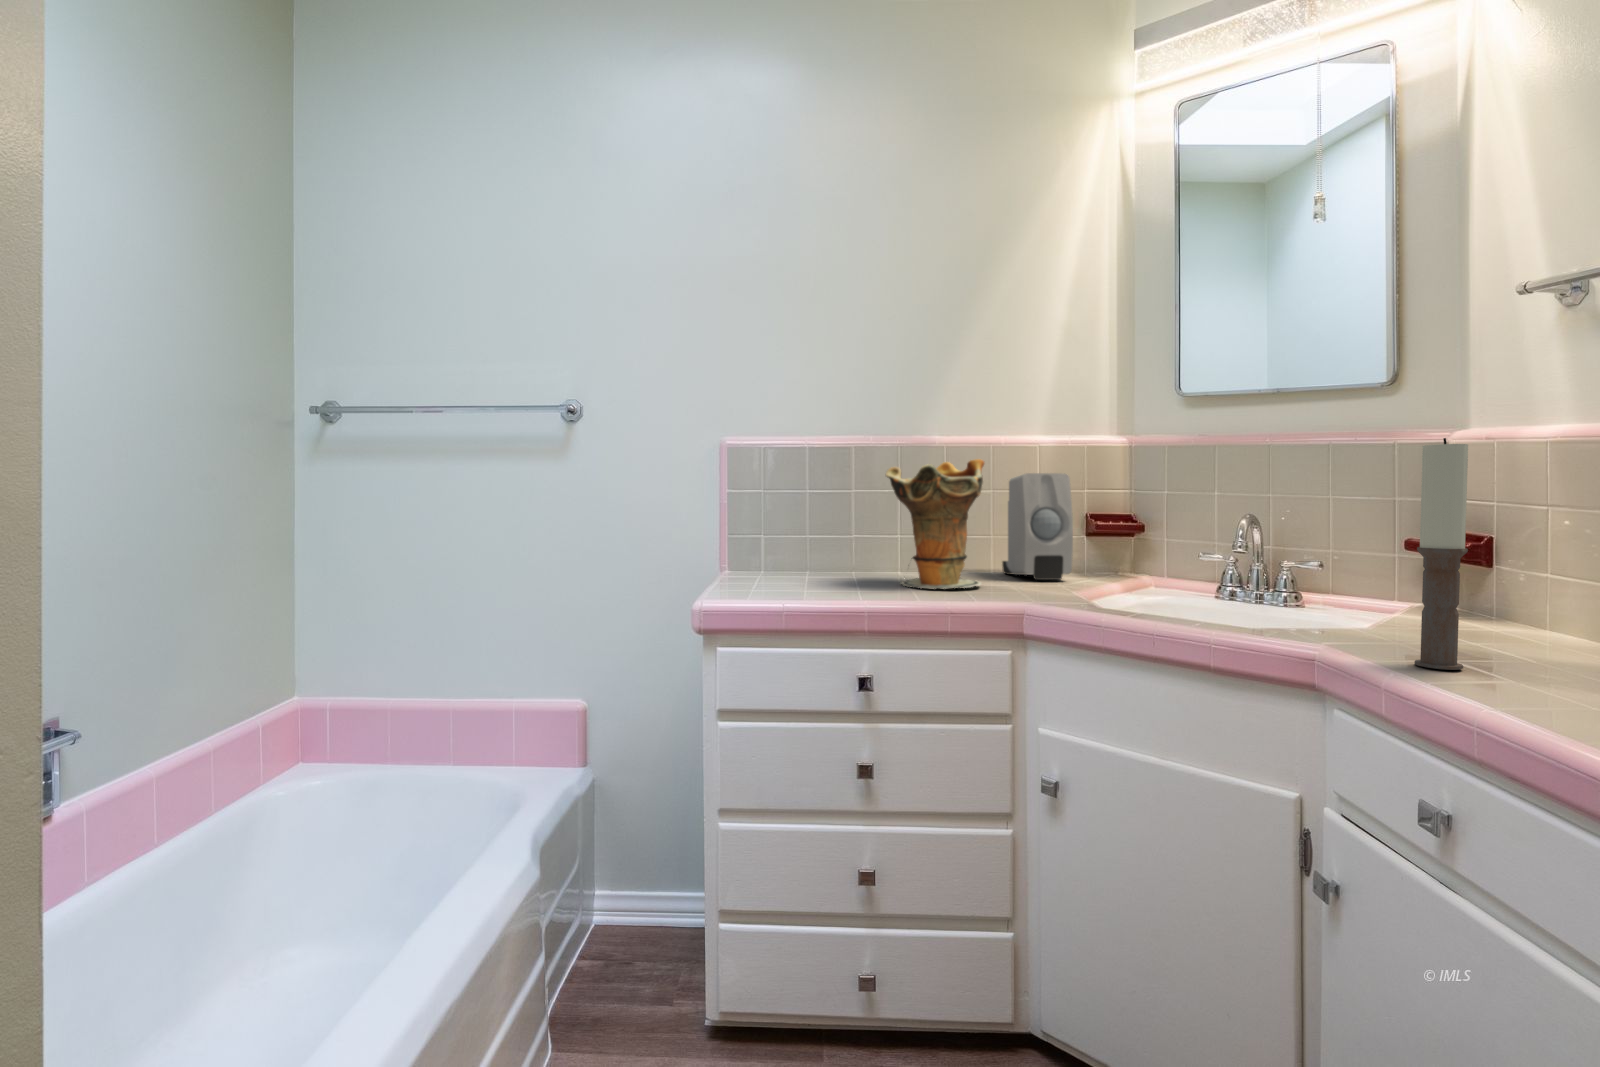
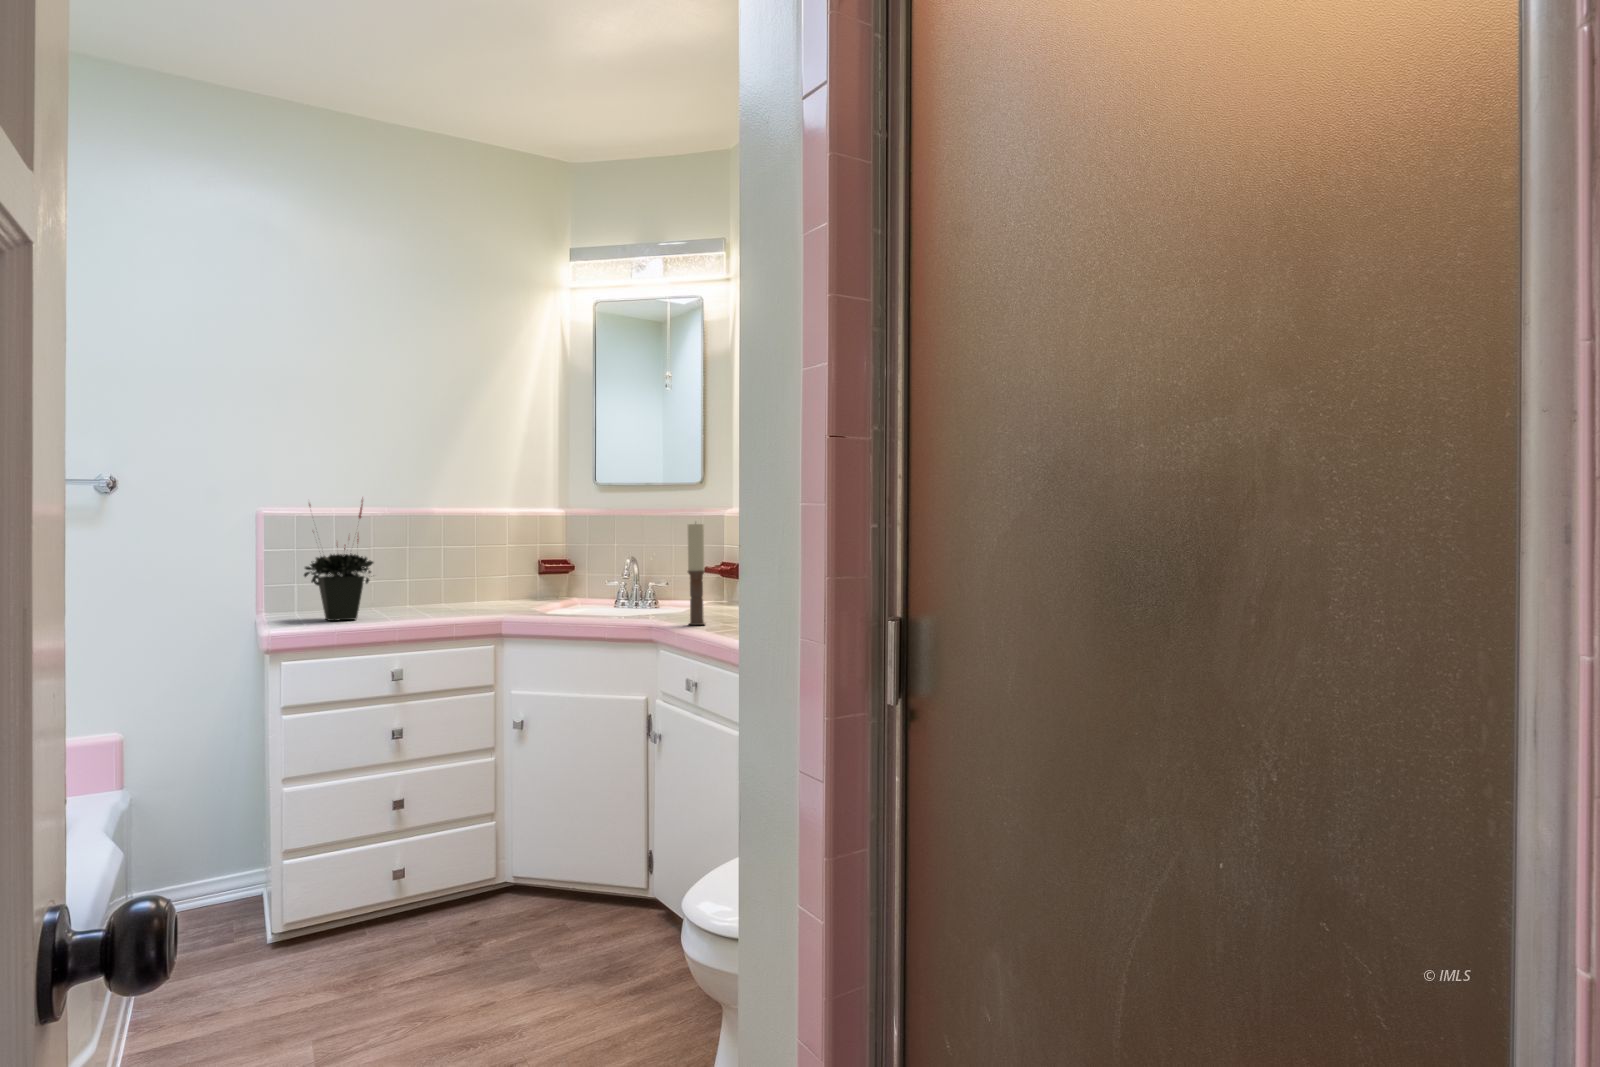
potted plant: none [758,414,845,595] -> present [304,500,373,621]
decorative vase: present [886,459,984,589] -> none [398,523,470,612]
soap dispenser: present [1002,473,1073,580] -> none [477,532,529,604]

